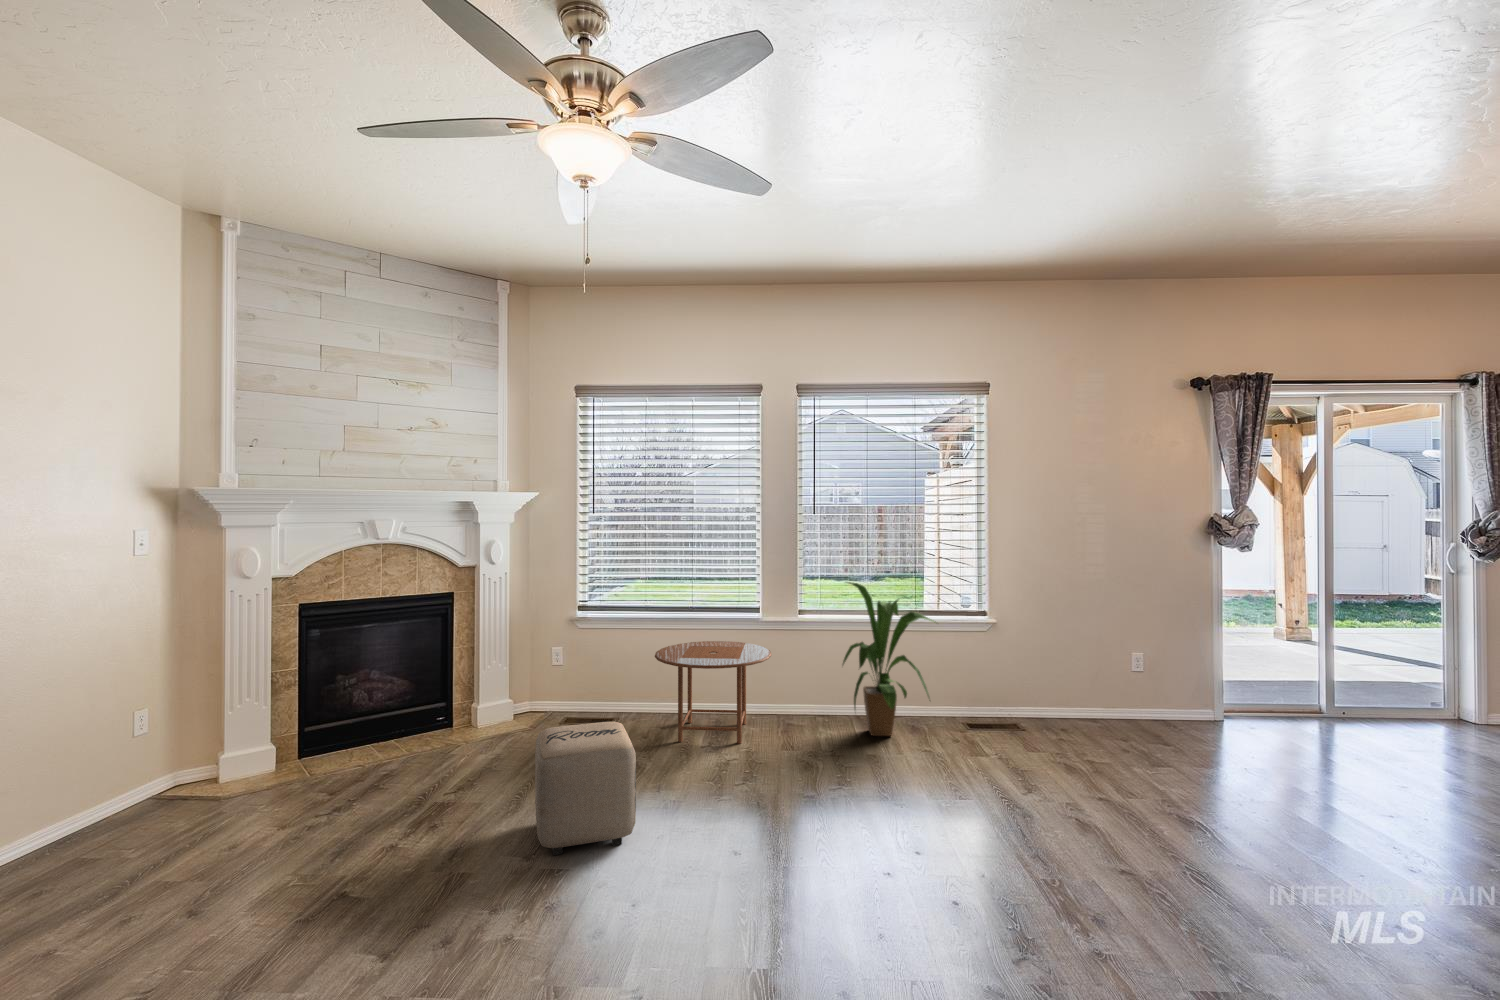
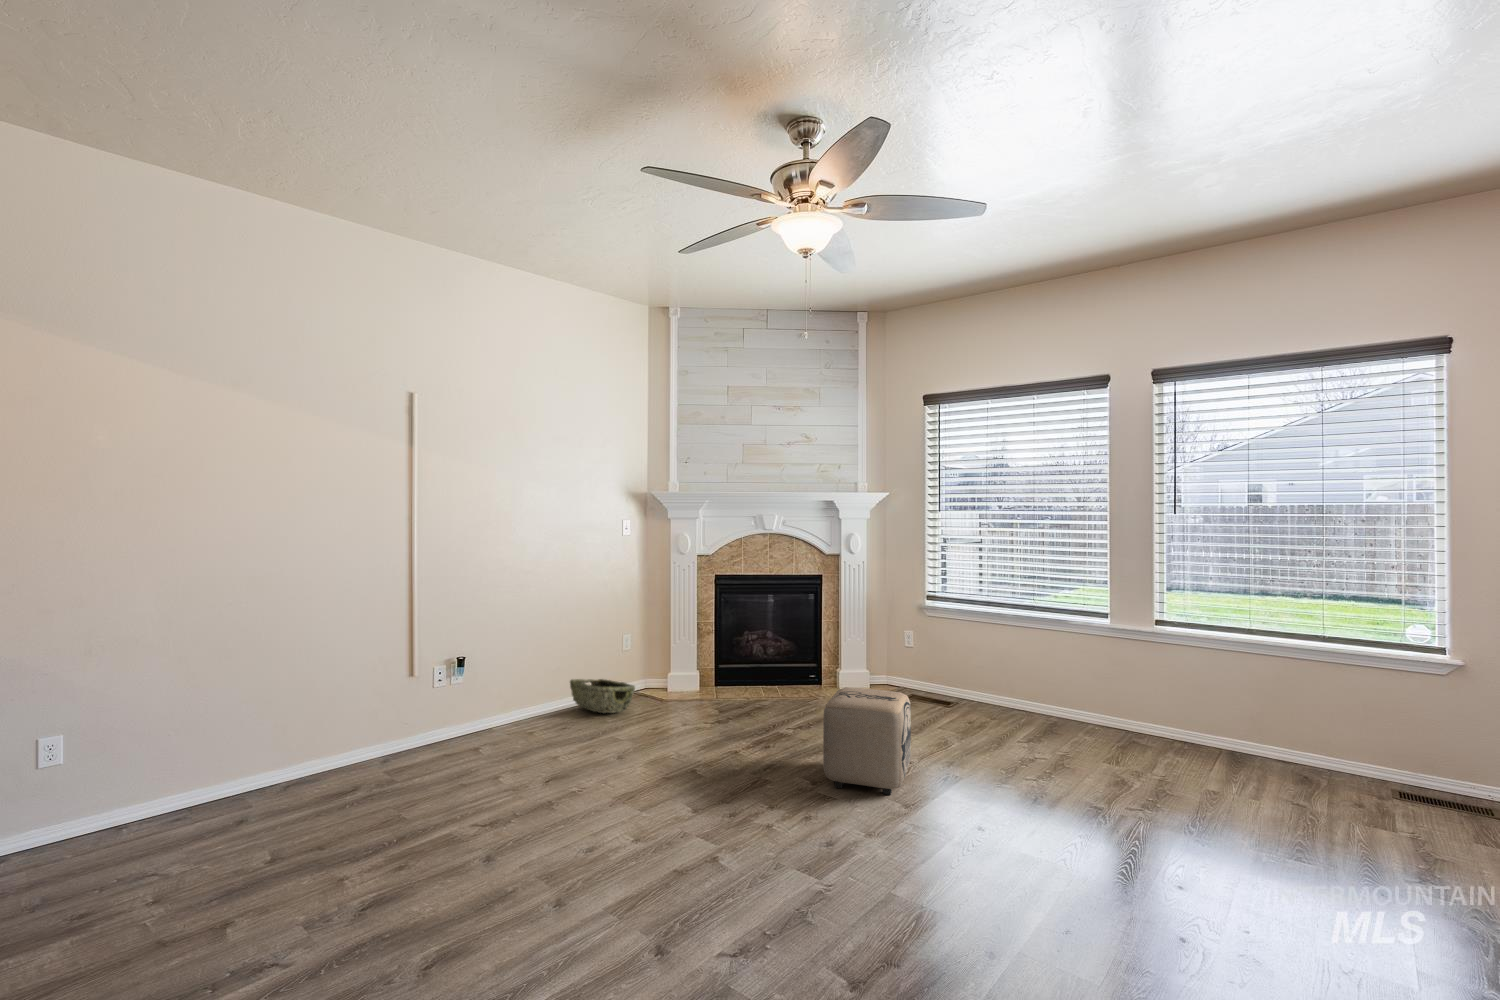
house plant: present [843,582,935,736] -> none [1191,591,1348,781]
side table: present [655,641,772,743] -> none [979,641,1108,748]
woven basket: none [23,789,174,851] -> present [570,679,635,713]

